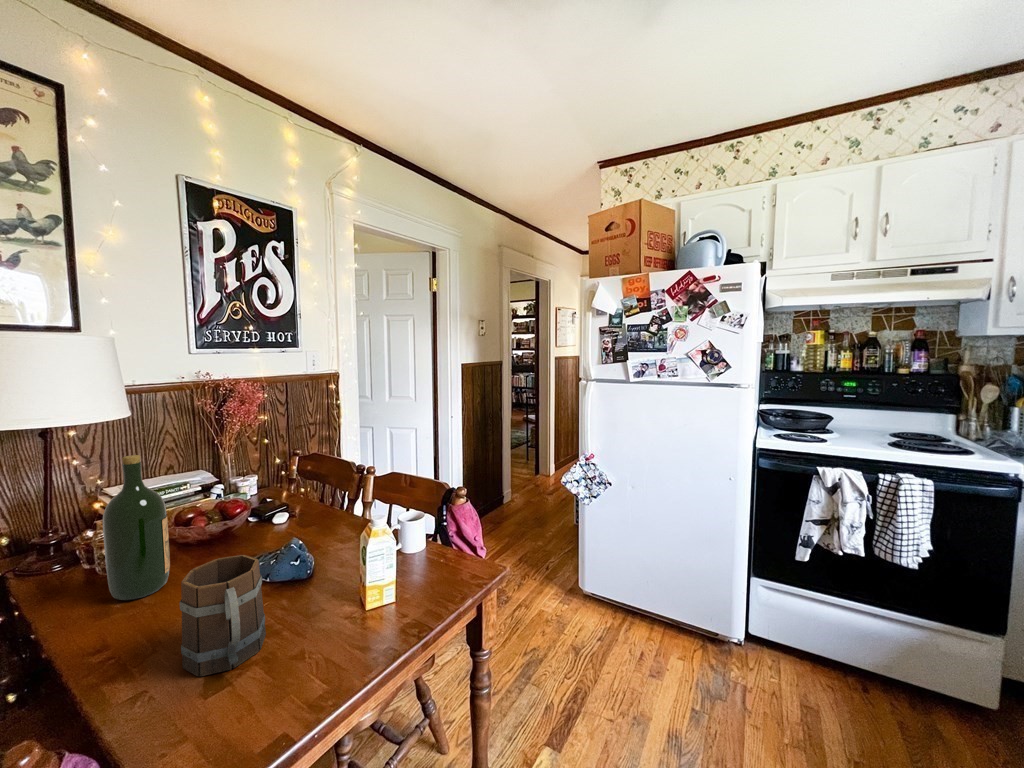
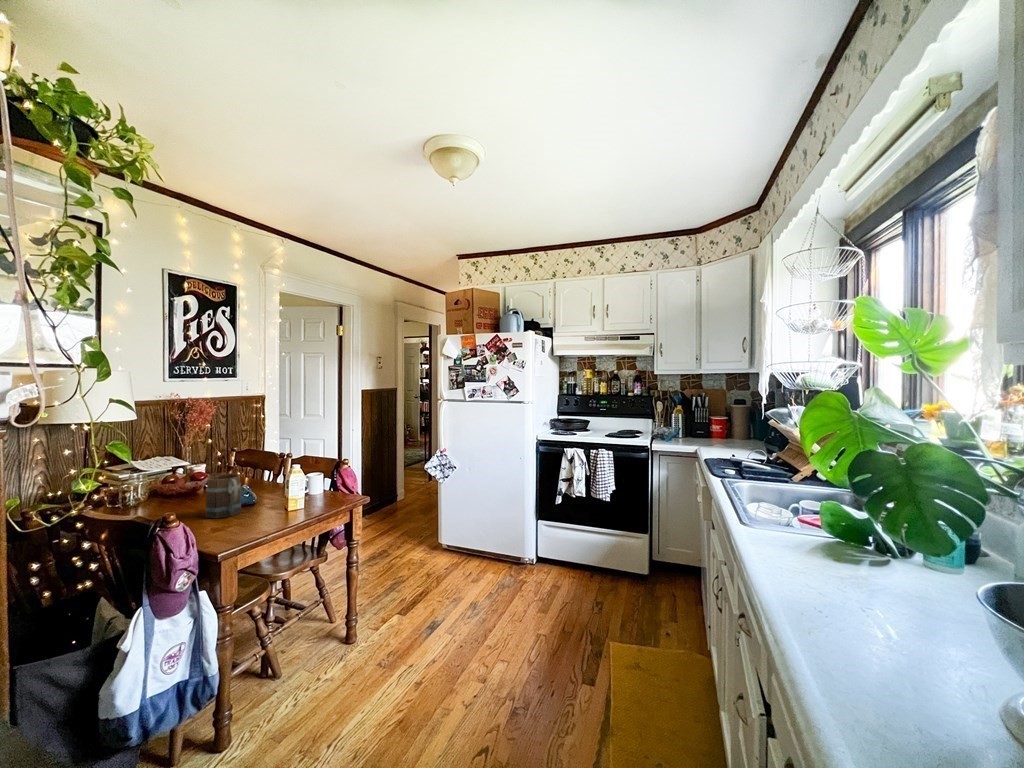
wine bottle: present [103,455,170,600] -> none [149,433,180,506]

